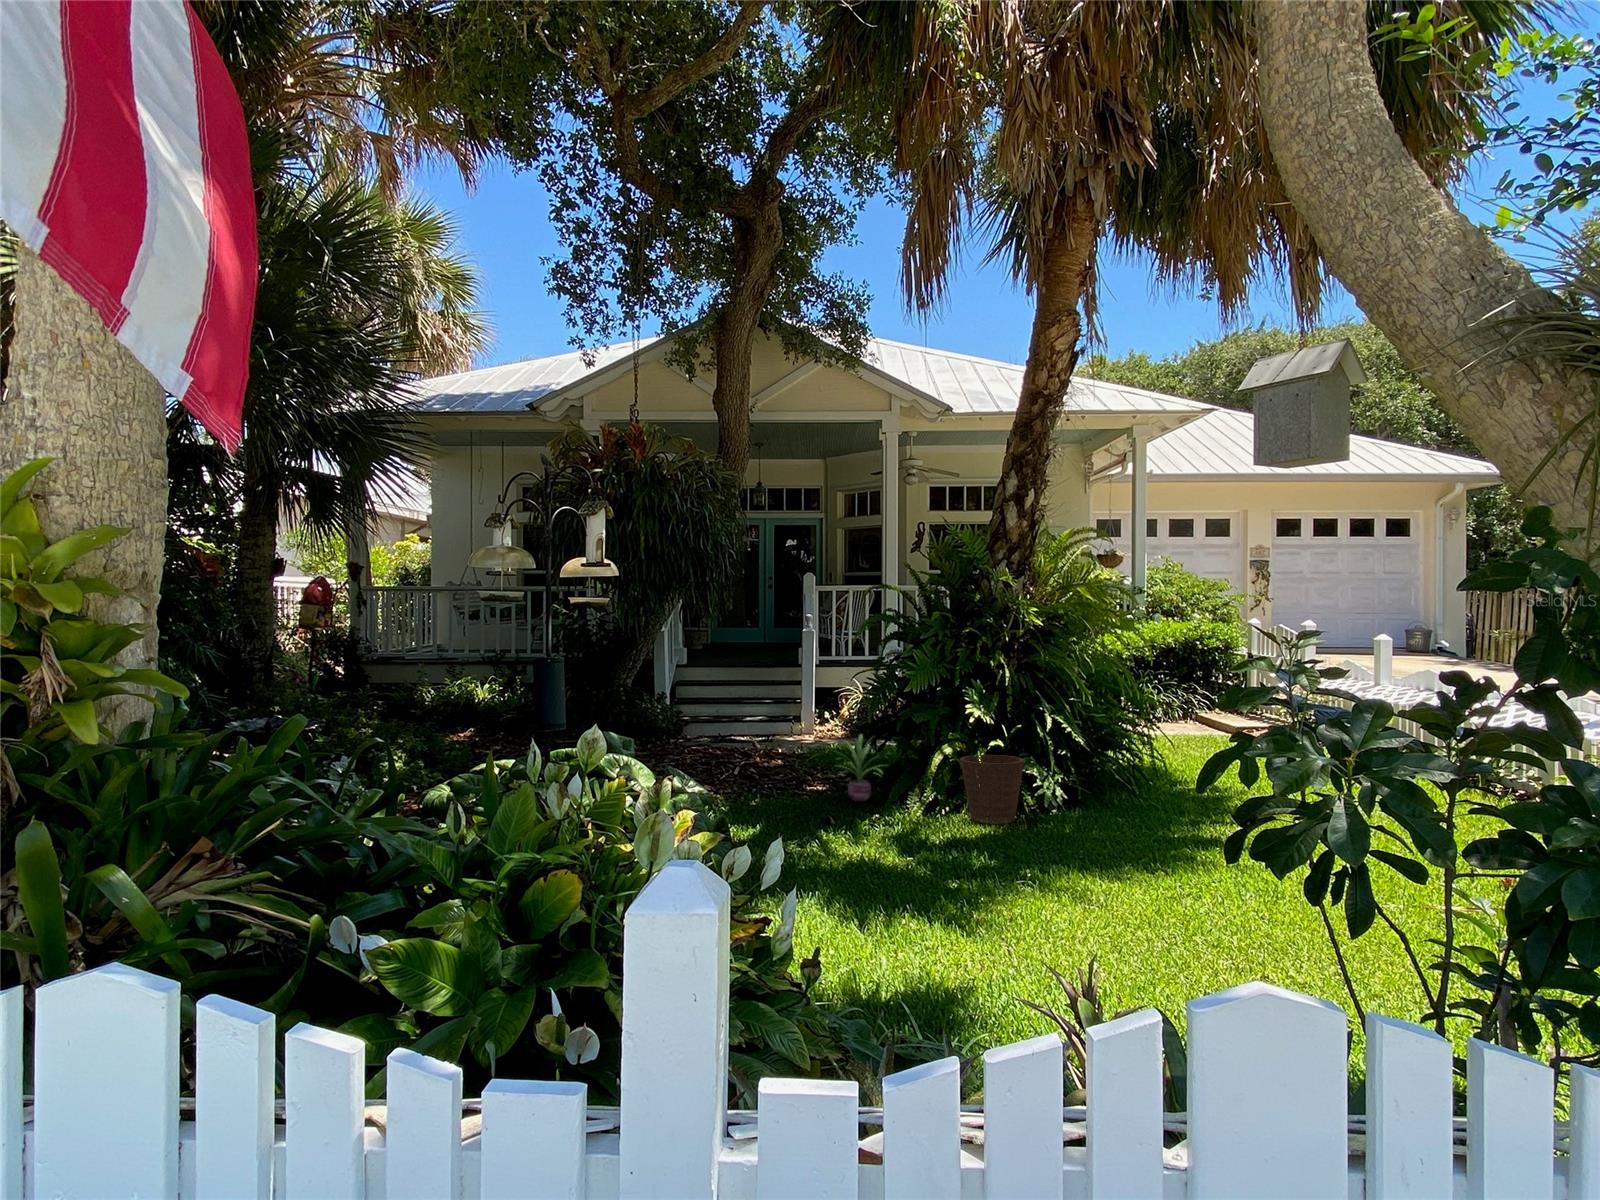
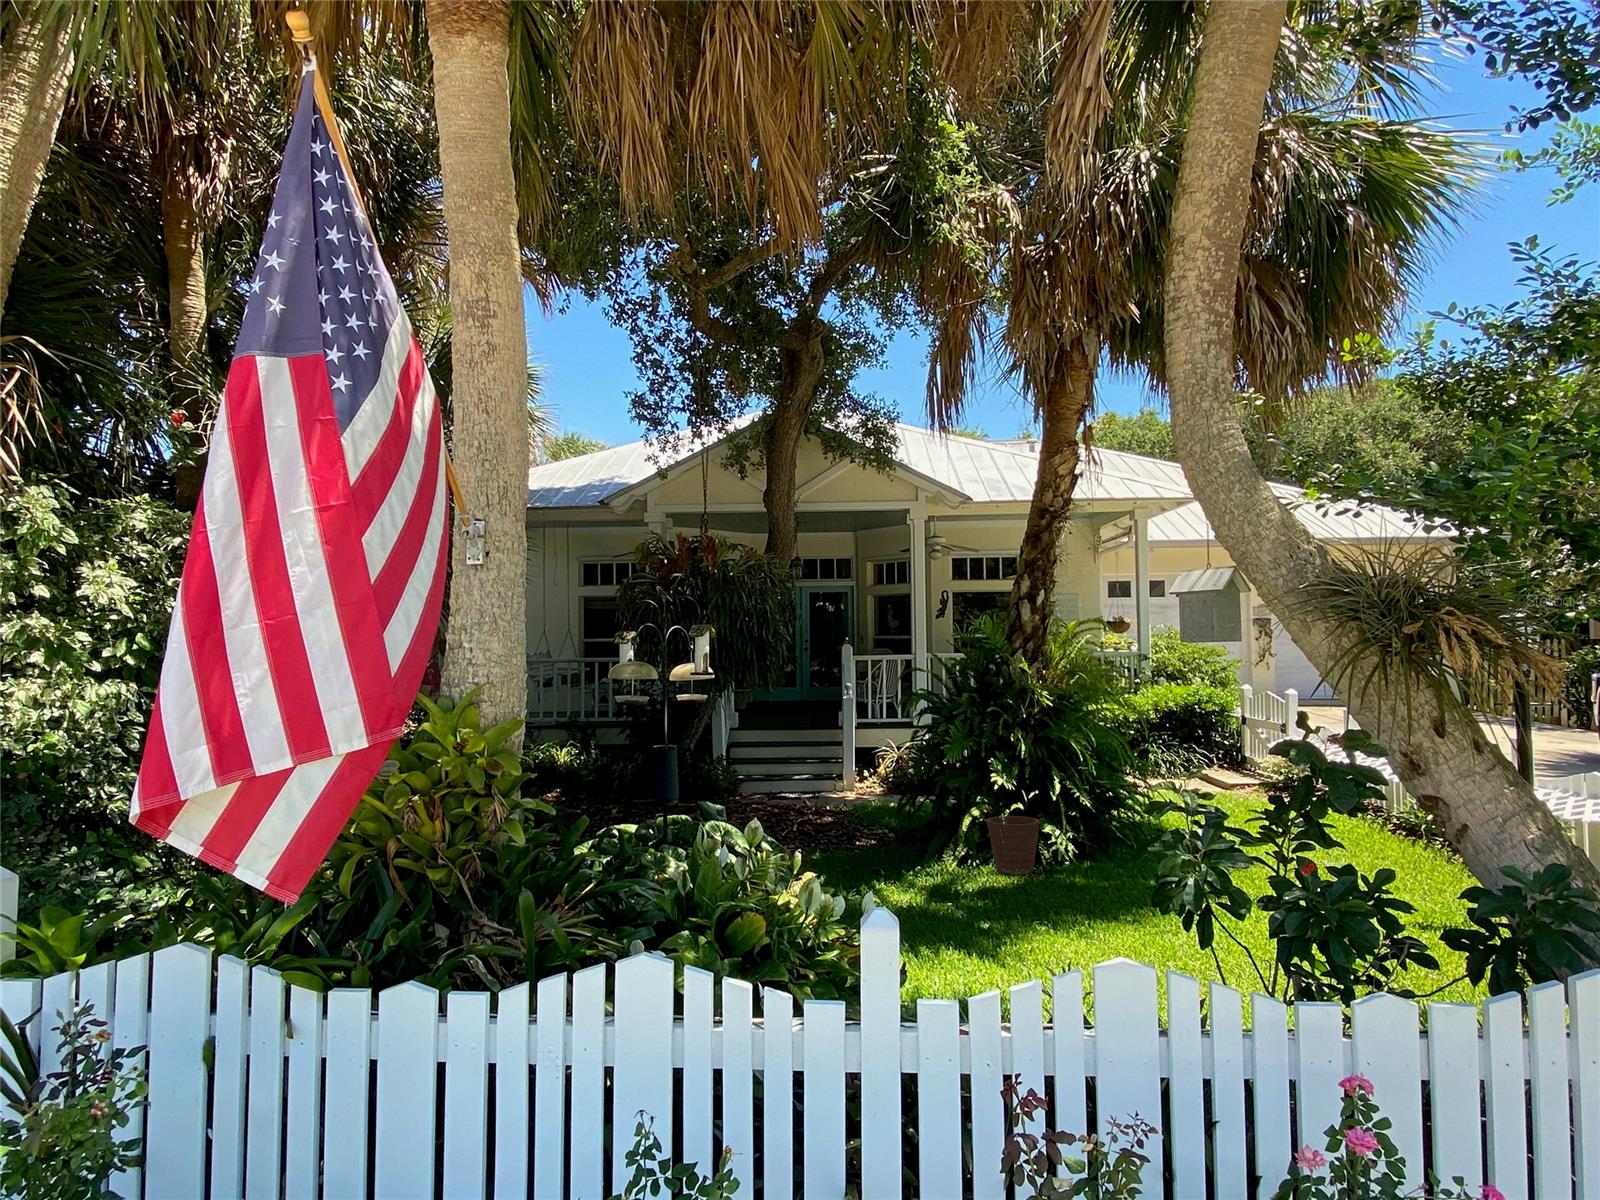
decorative plant: present [845,734,881,801] -> none [873,798,931,855]

